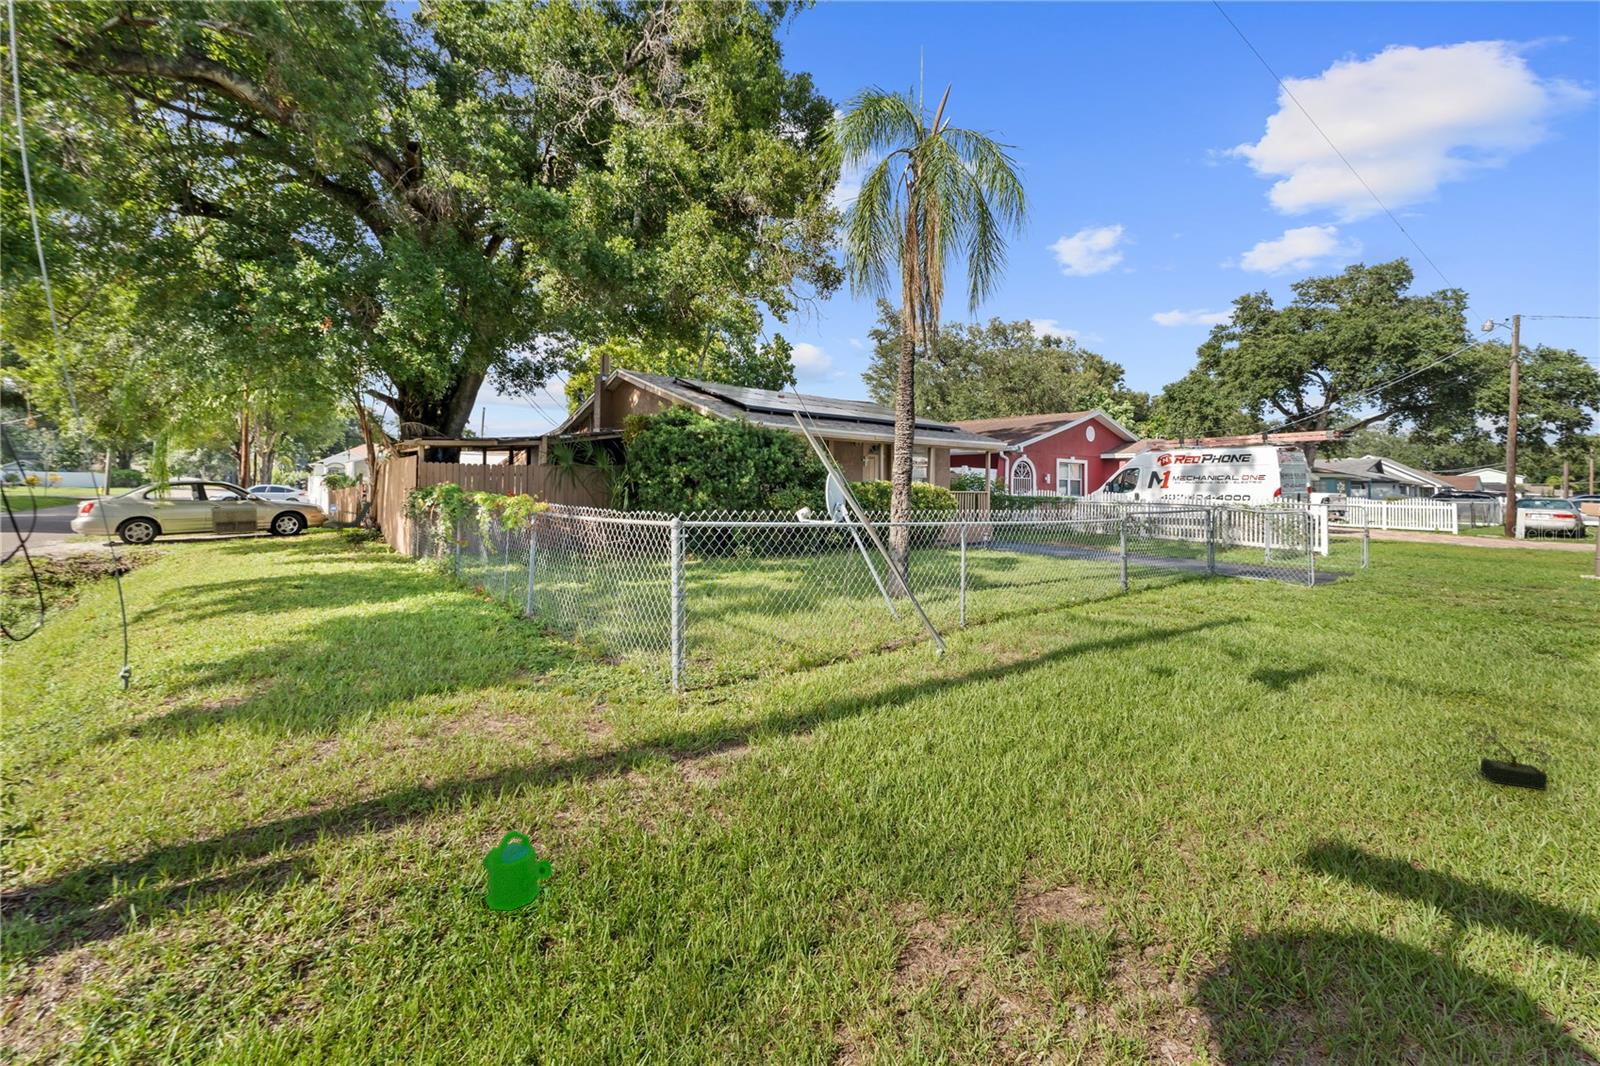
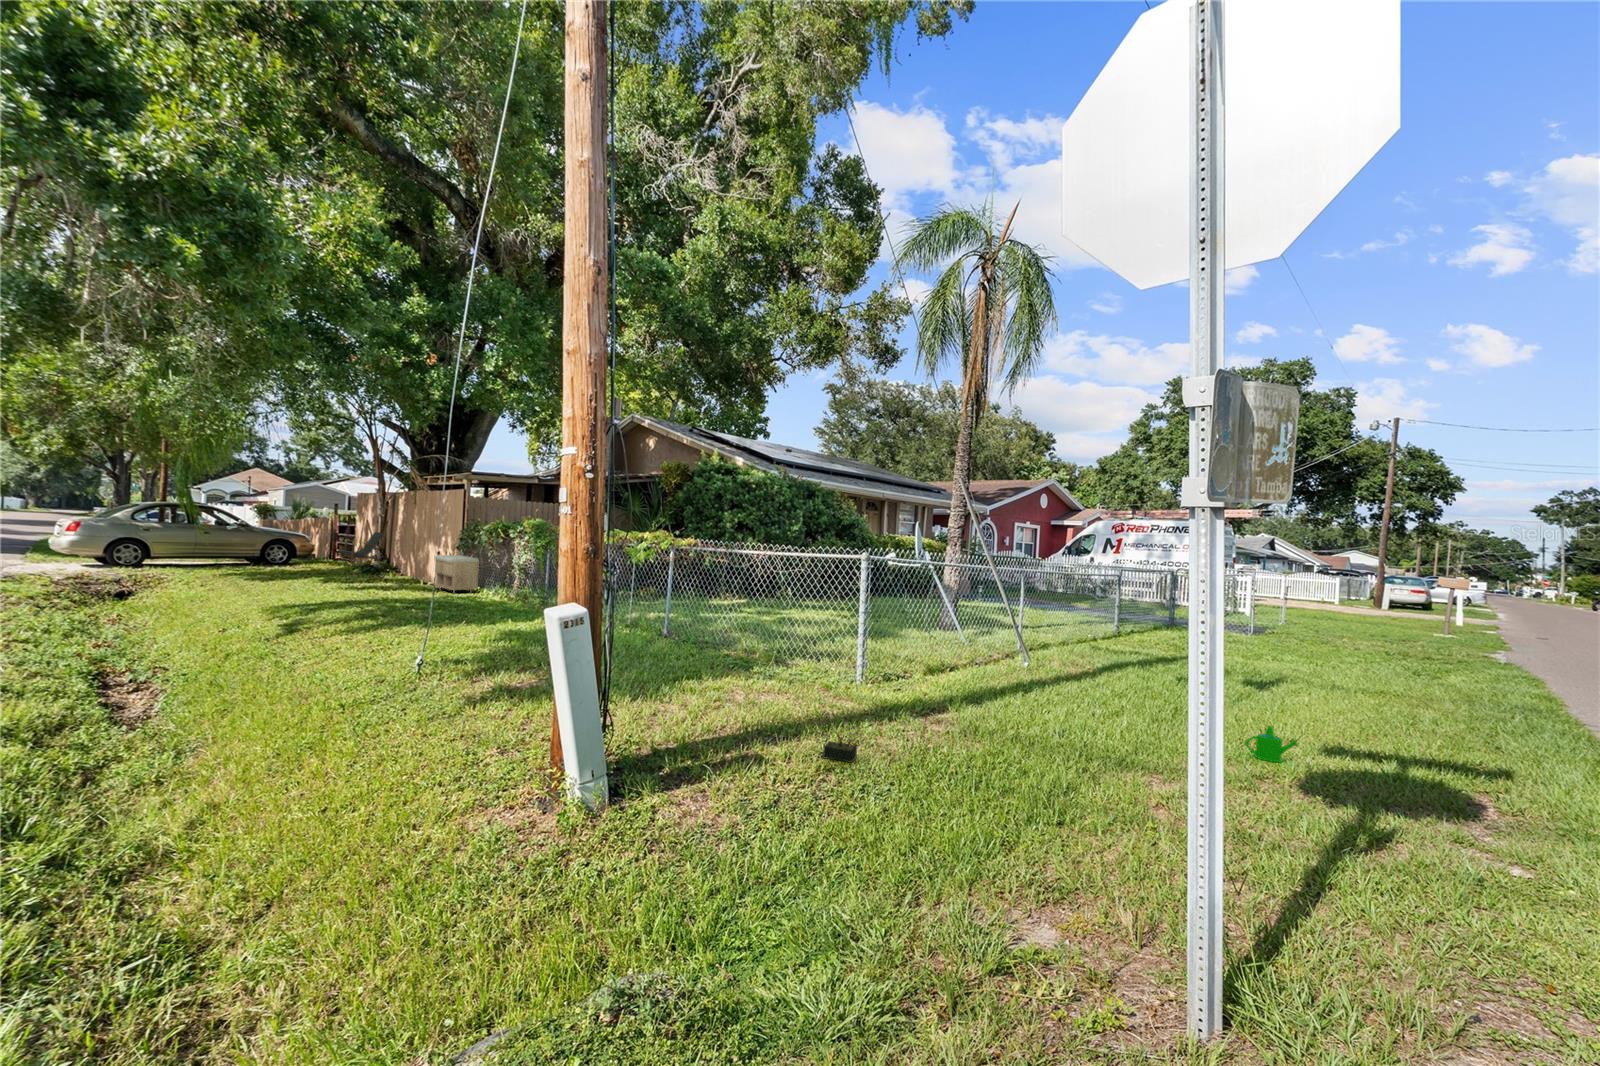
storage bench: present [211,507,258,534] -> present [434,555,479,592]
decorative plant: present [1464,720,1559,790] -> present [815,711,863,762]
watering can: present [483,830,553,911] -> present [1245,726,1298,762]

